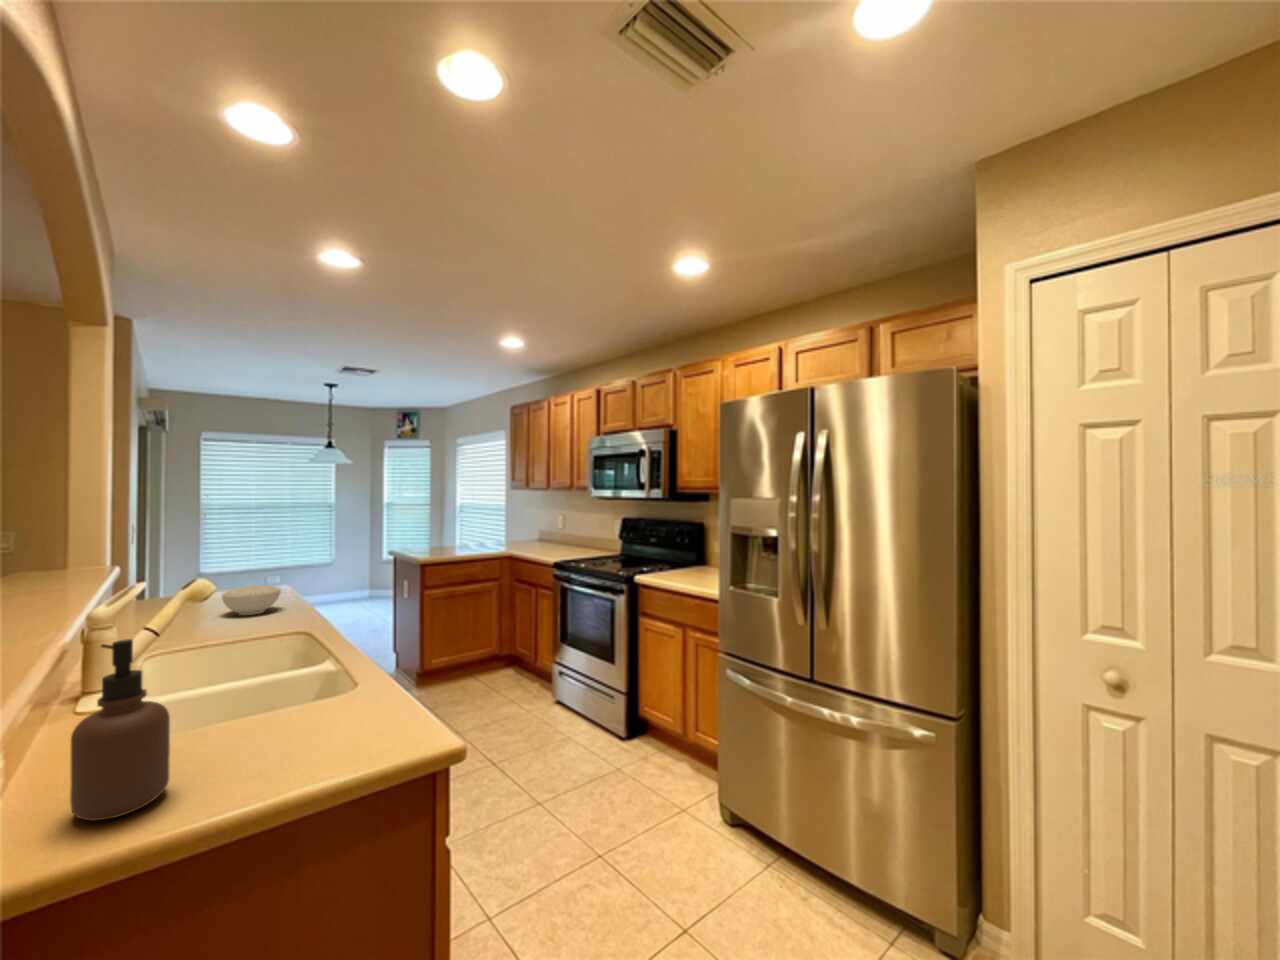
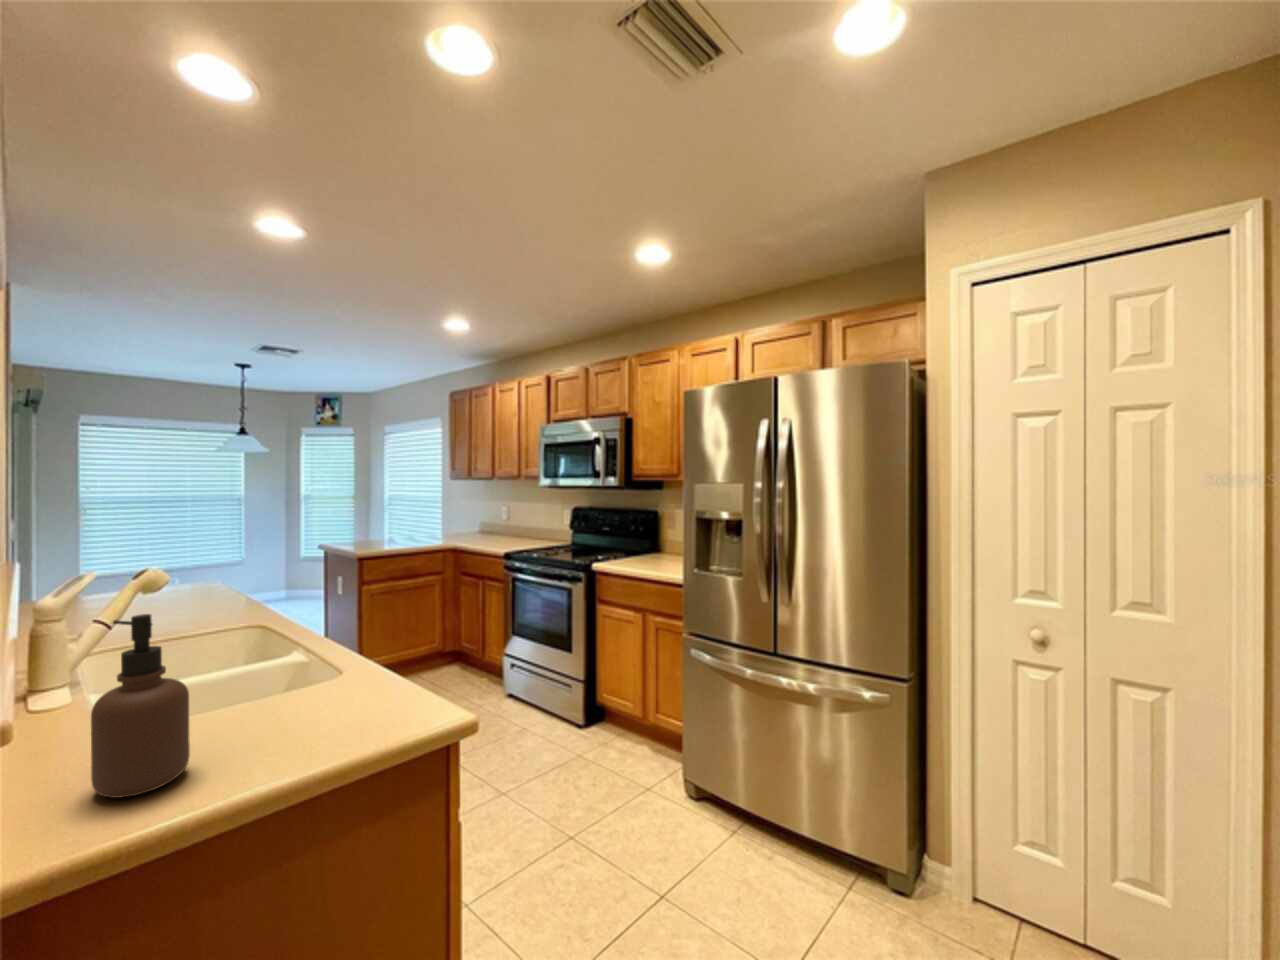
bowl: present [222,585,281,615] -> none [158,577,226,609]

